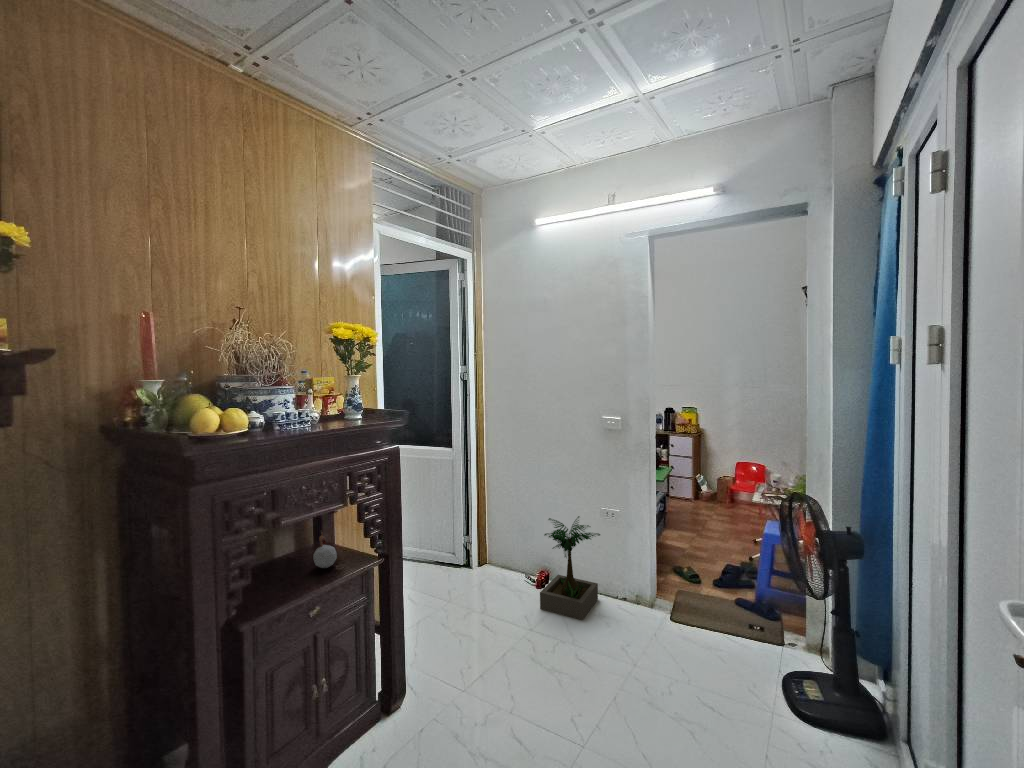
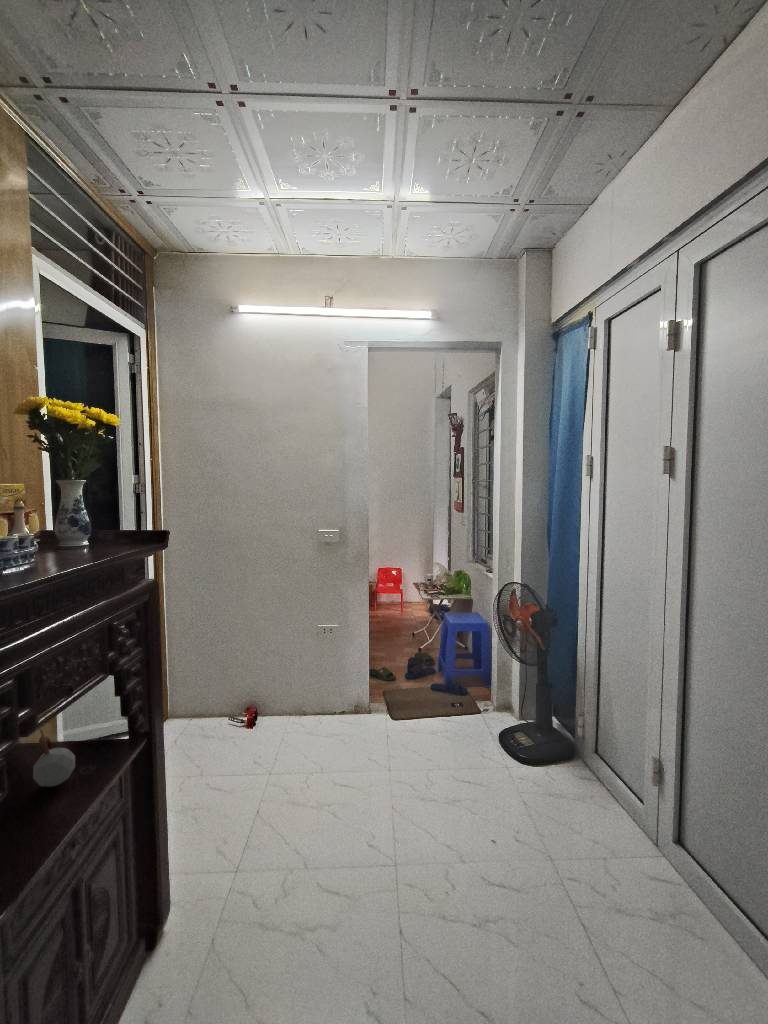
potted plant: present [540,516,600,620] -> none [262,637,333,749]

